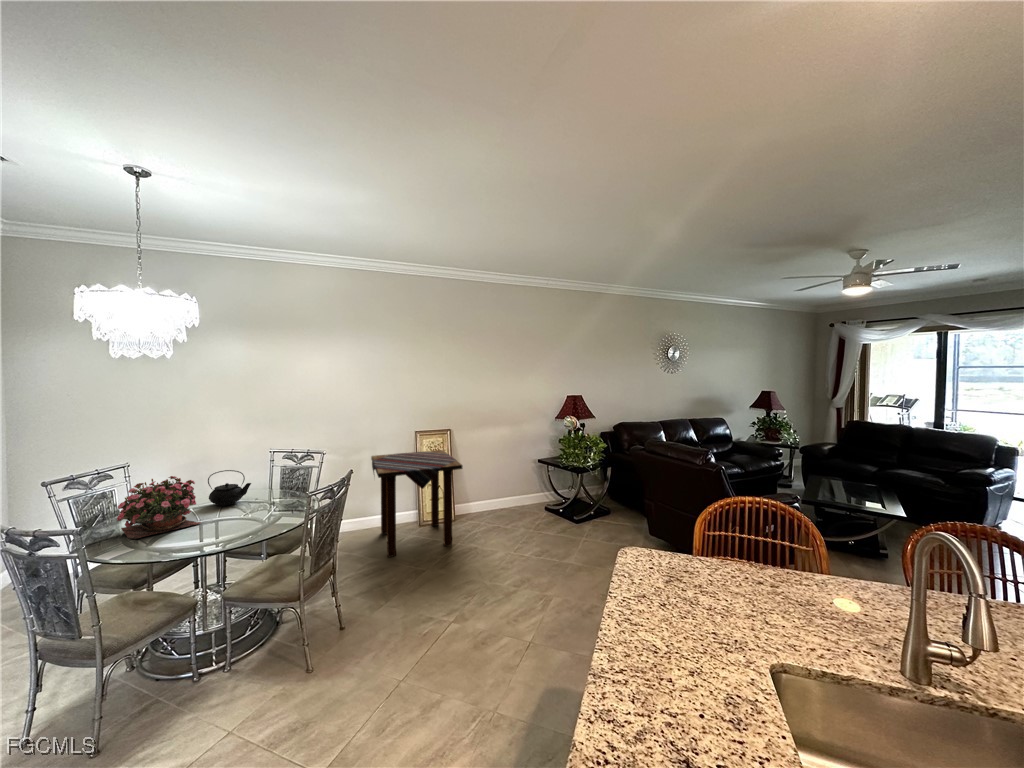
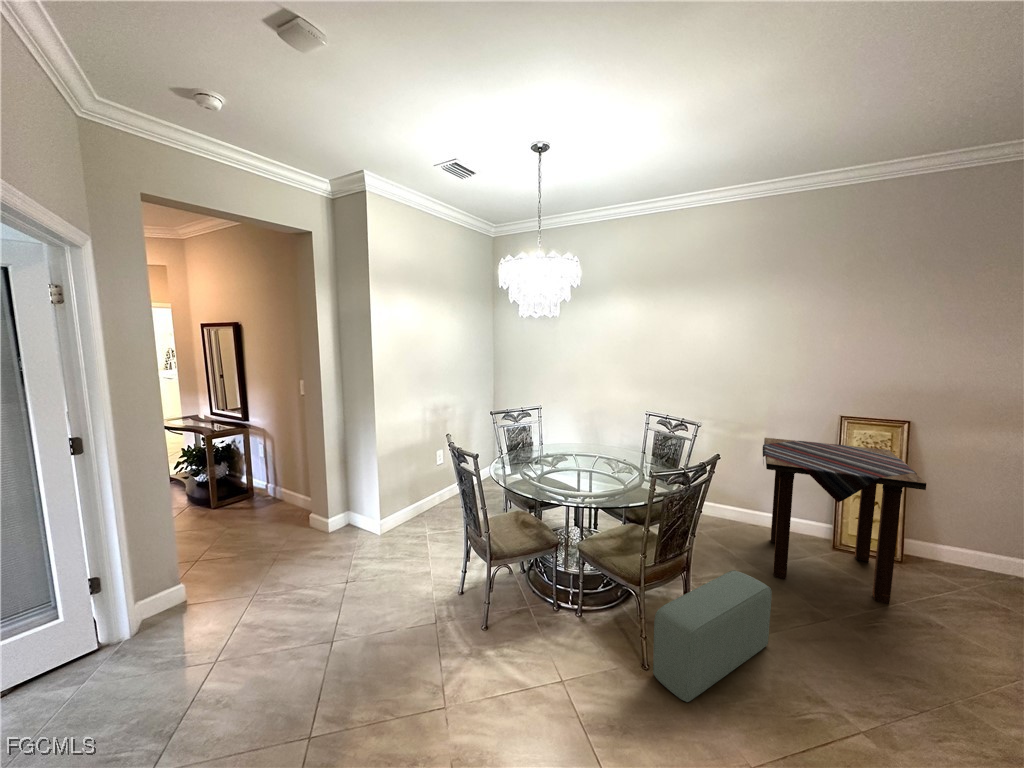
teapot: present [208,470,251,506] -> none [588,425,622,459]
potted flower: present [117,476,201,539] -> none [521,422,577,470]
pouf: none [313,559,393,677] -> present [653,570,772,702]

